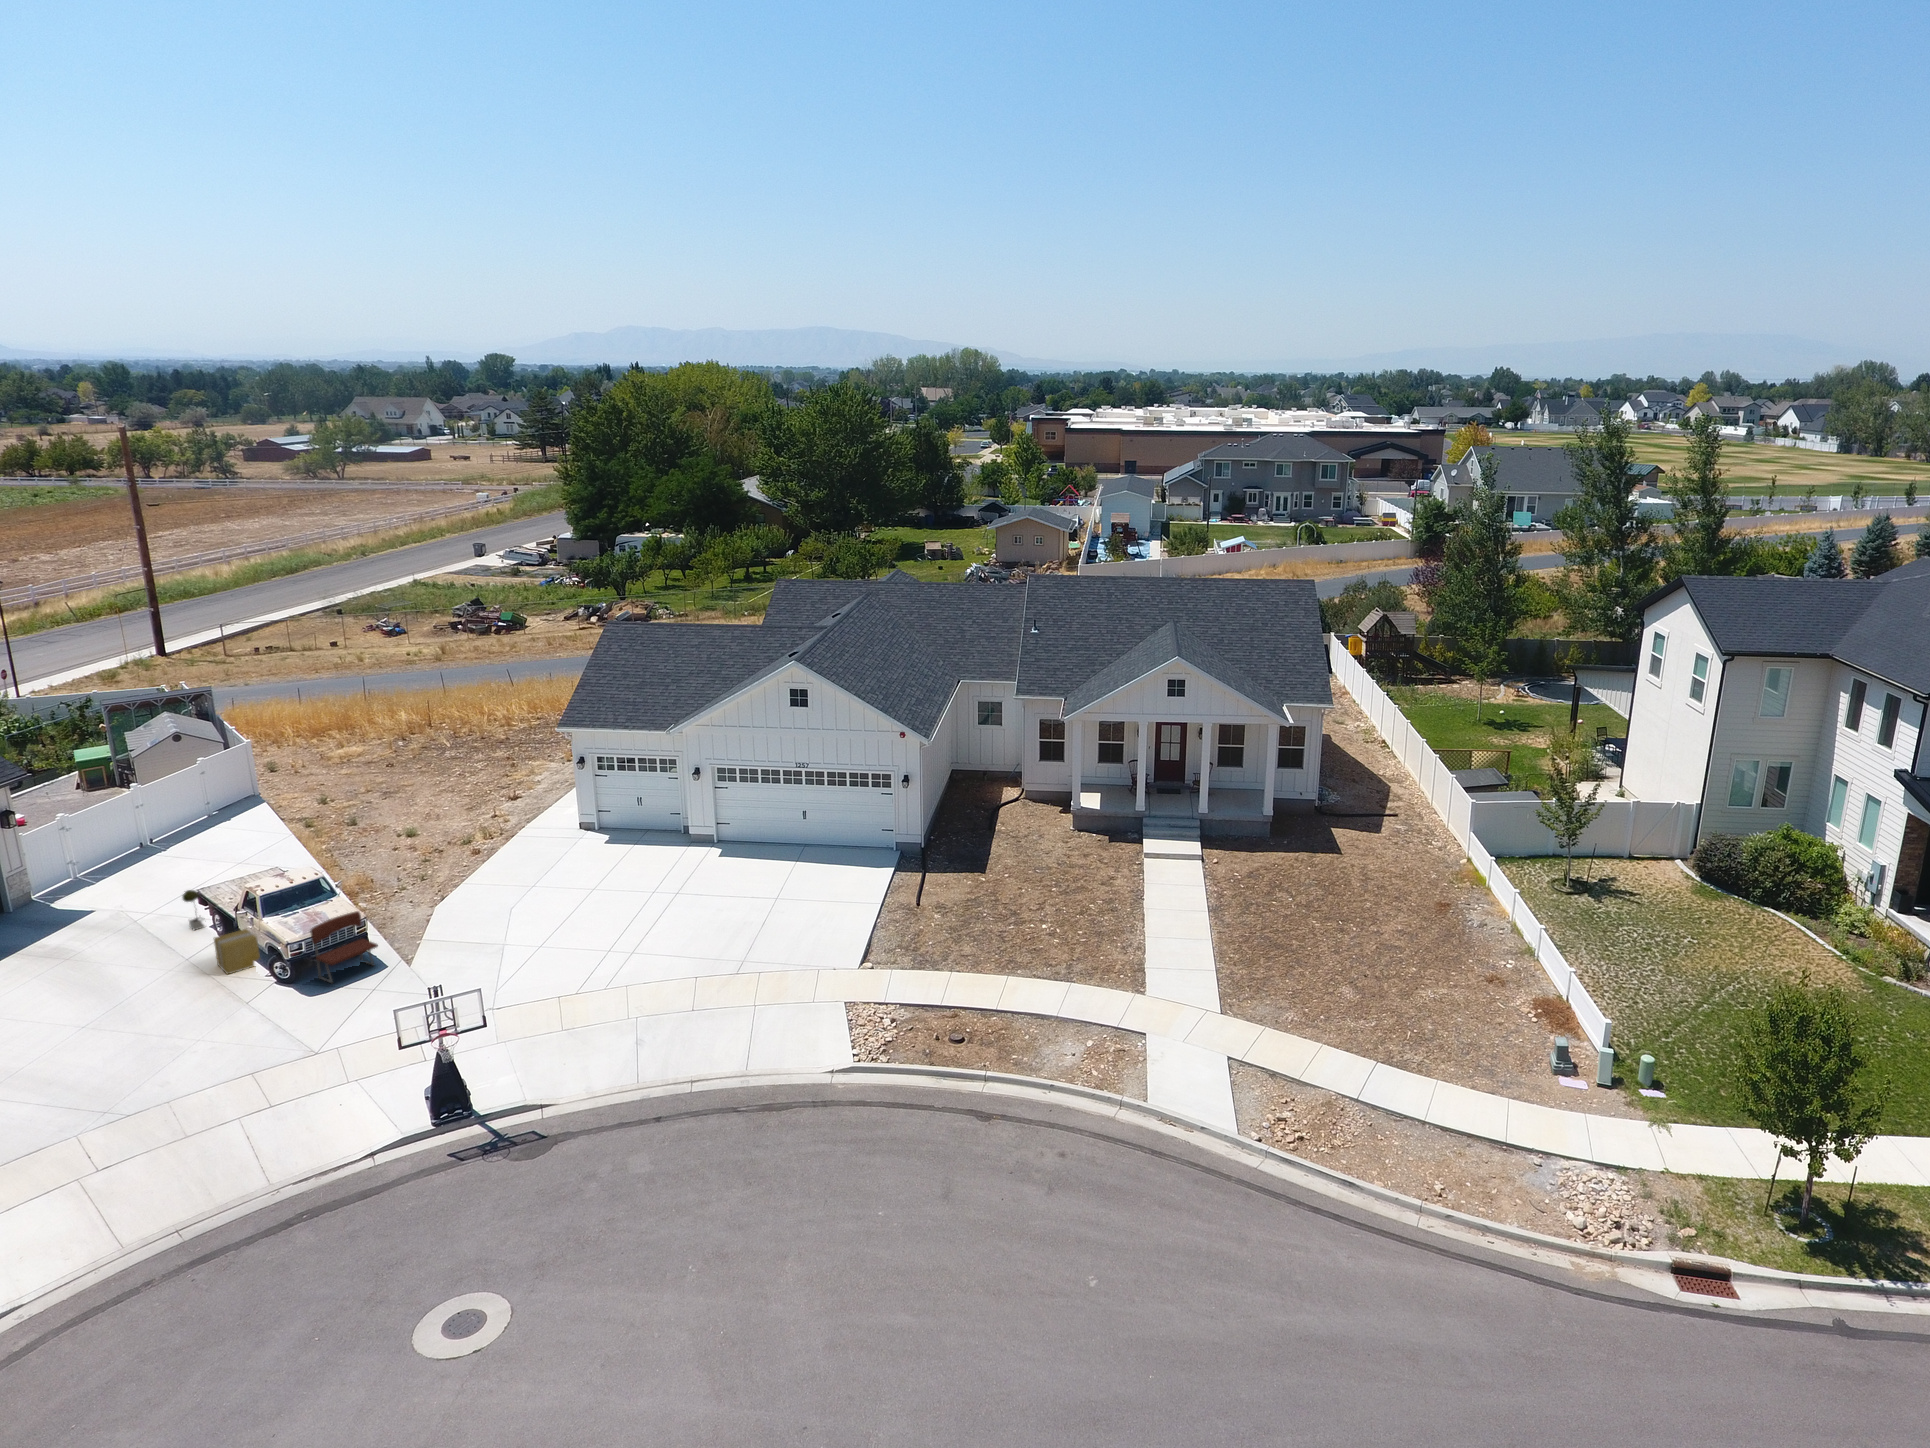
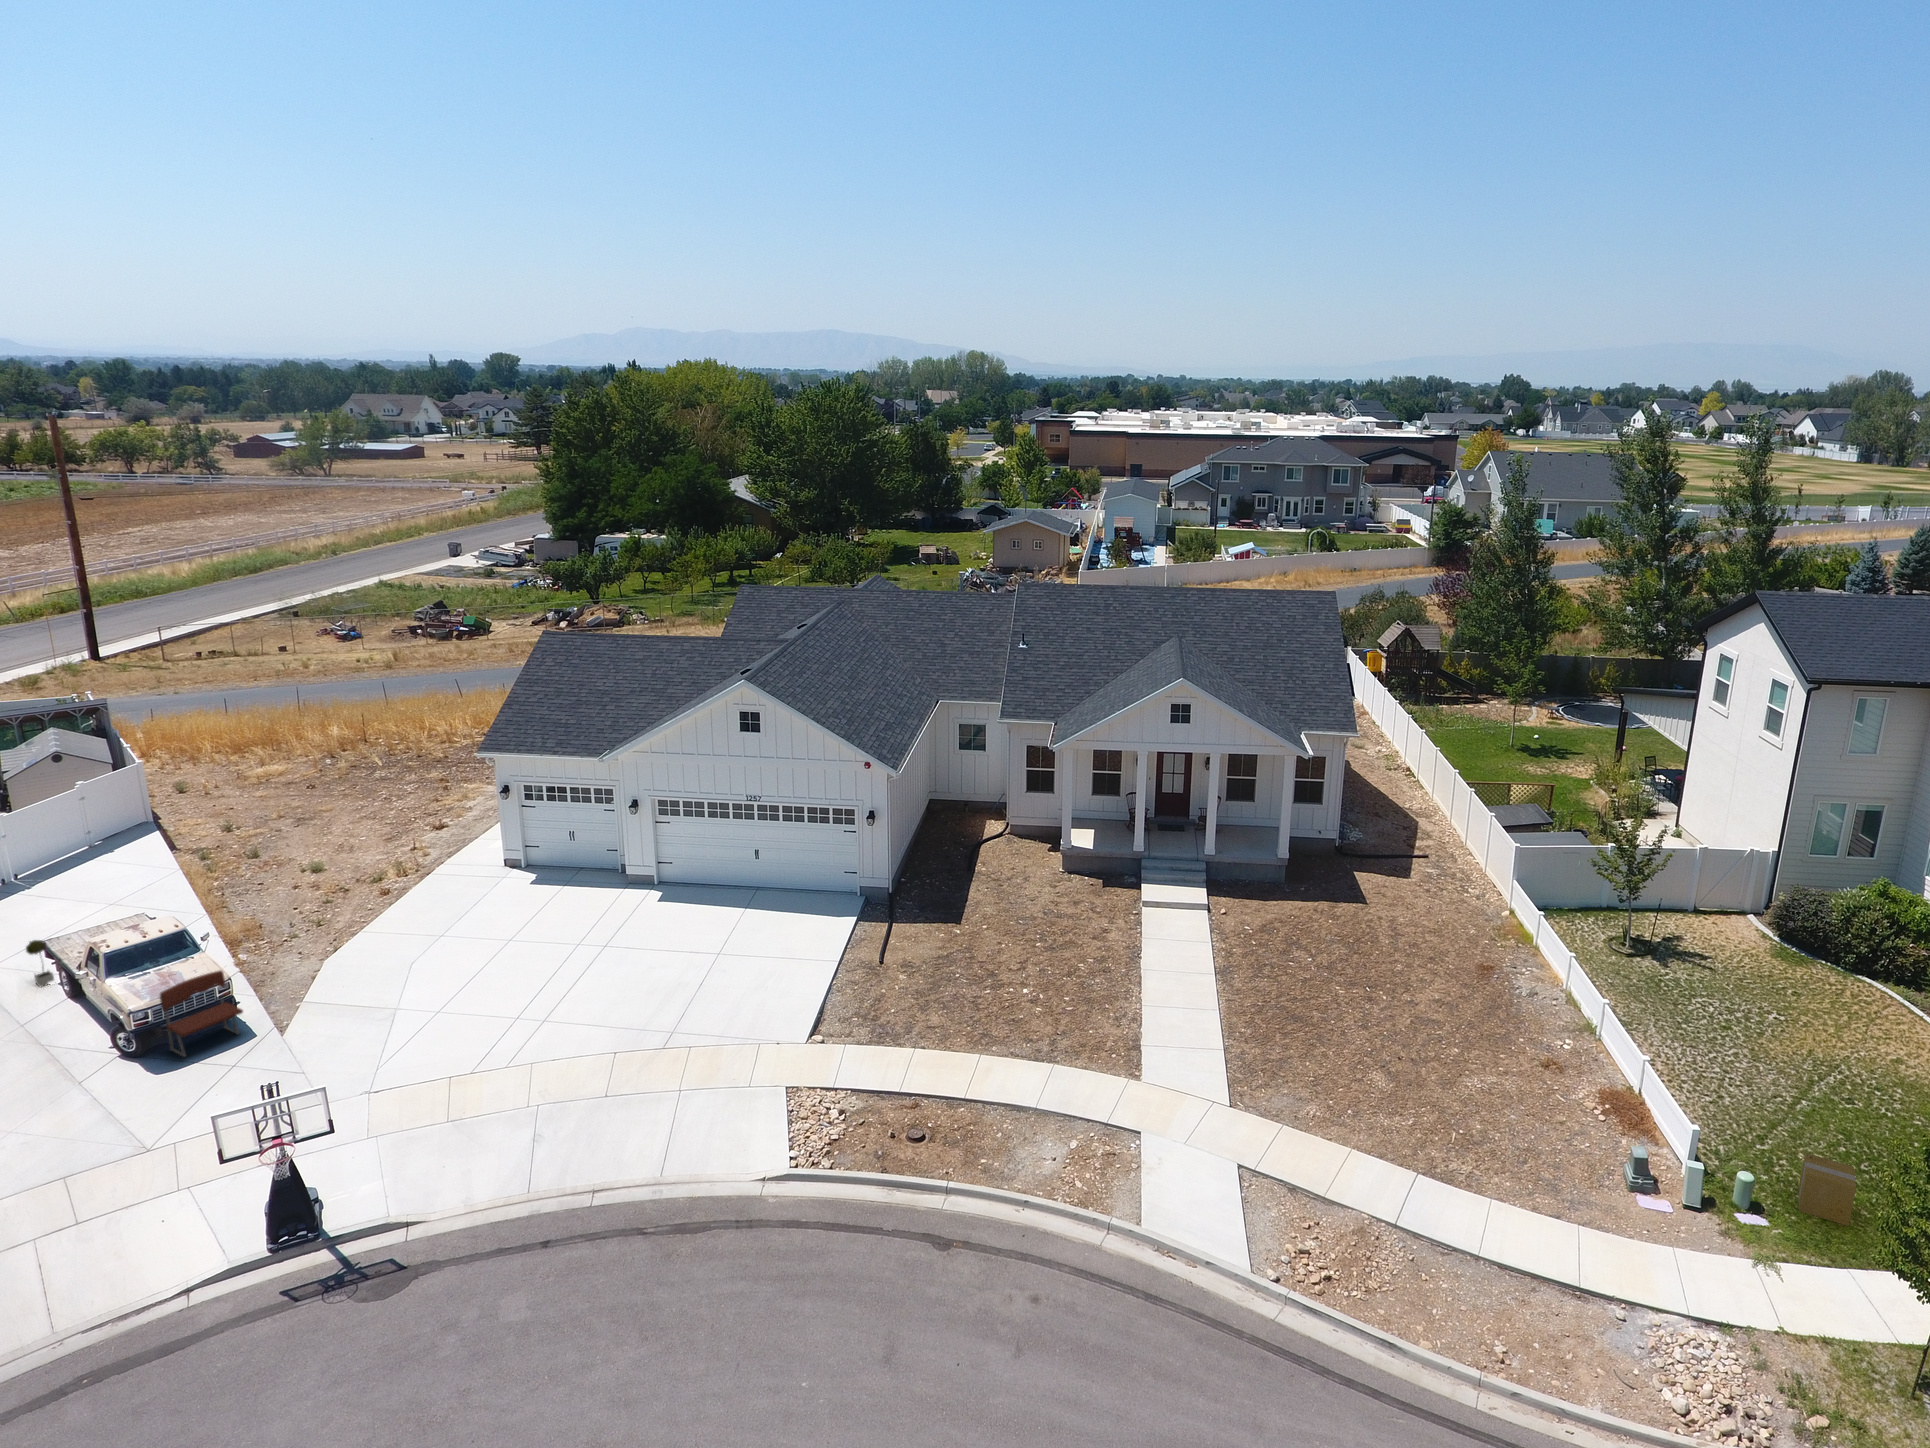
cardboard box: present [214,929,260,974] -> present [1798,1153,1856,1226]

